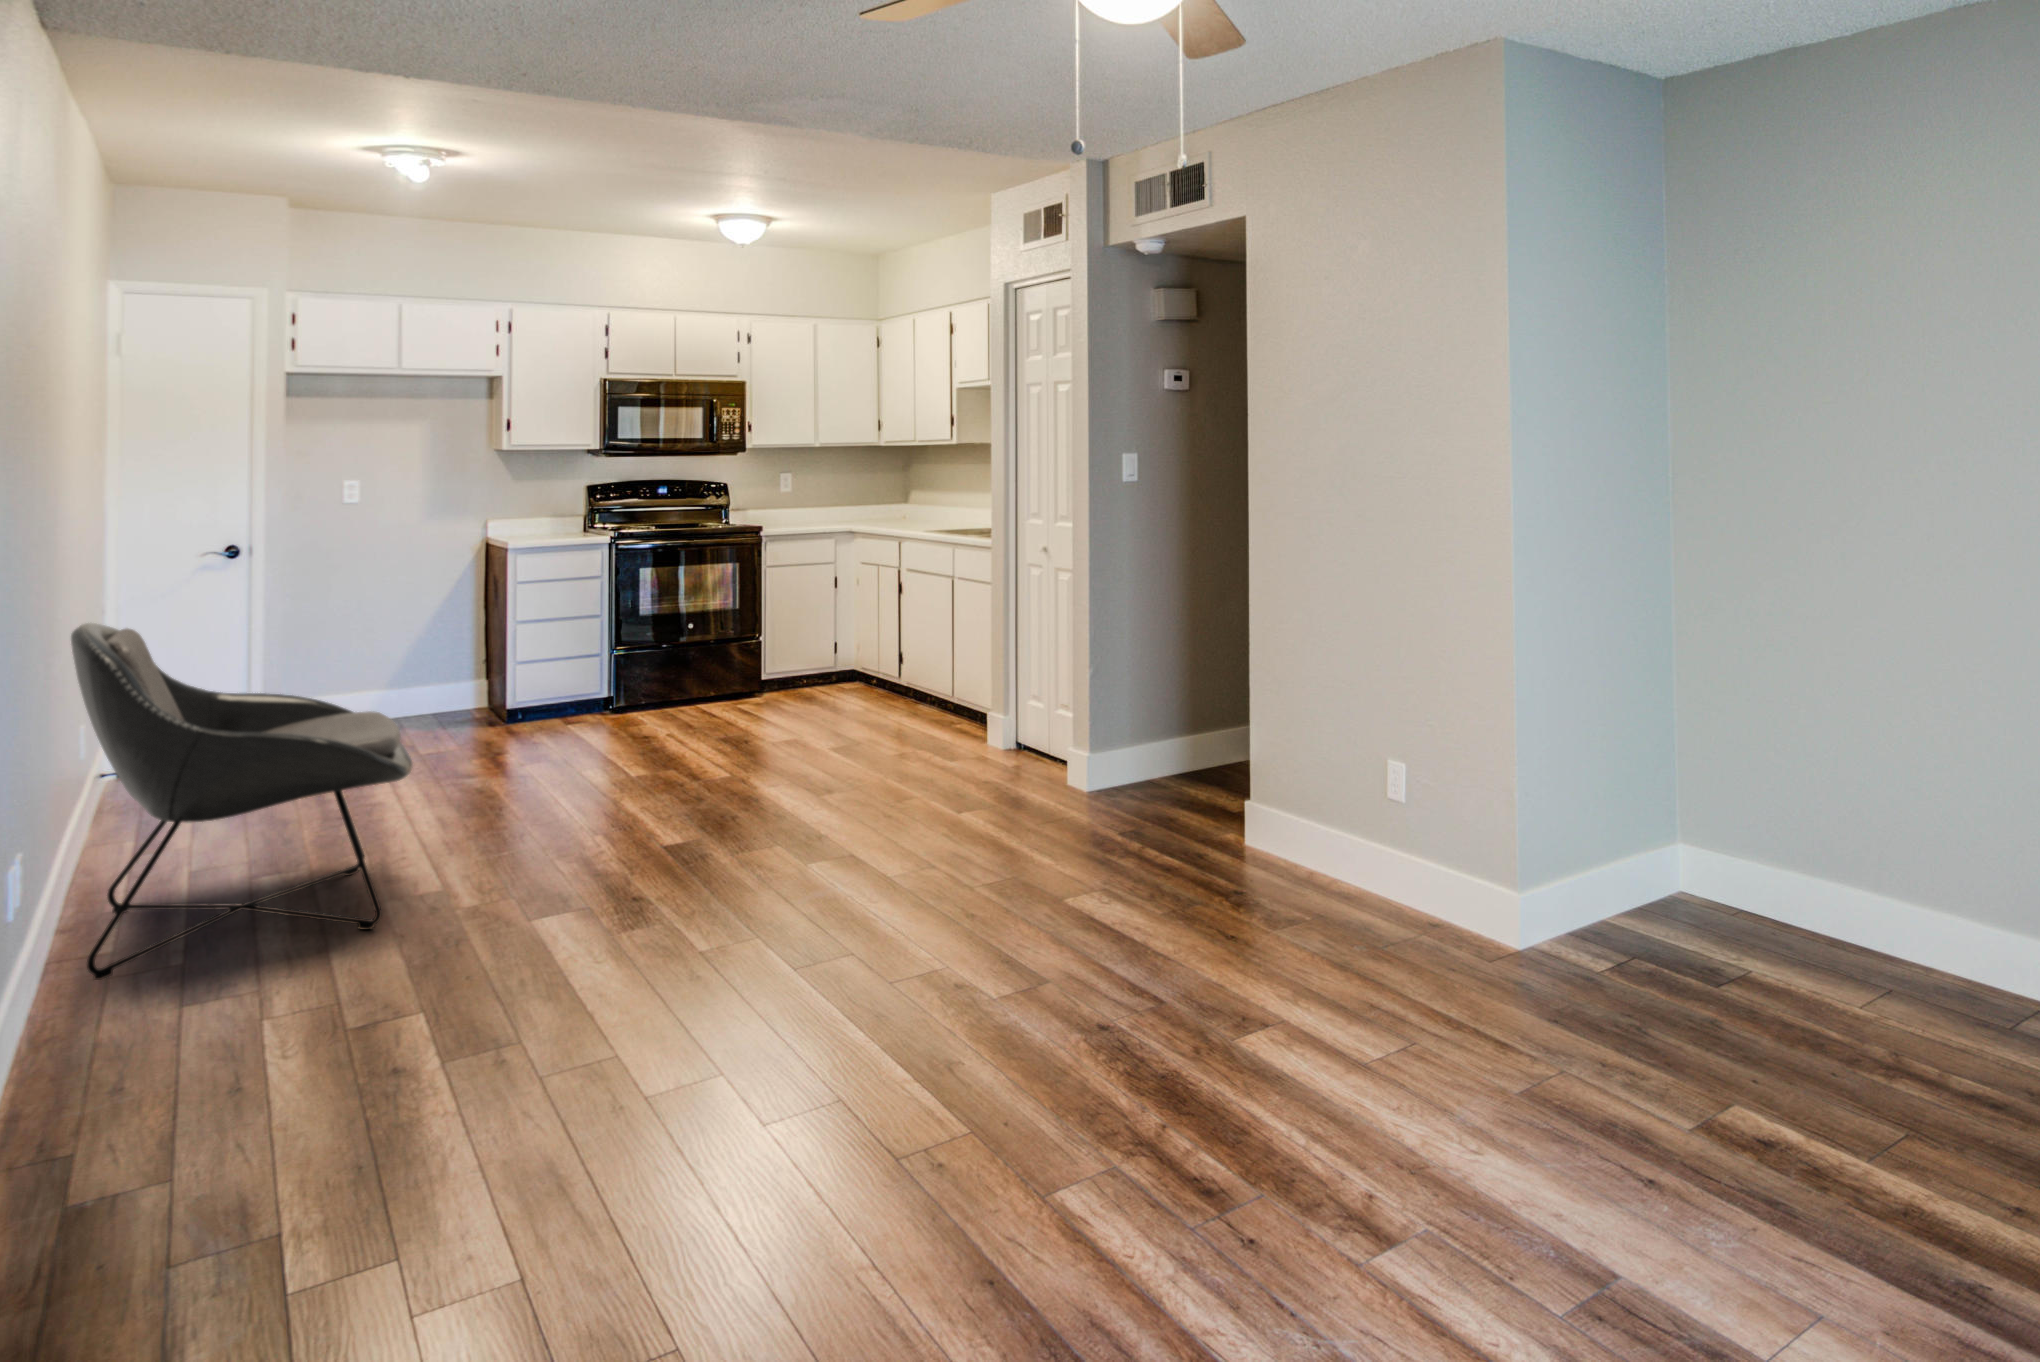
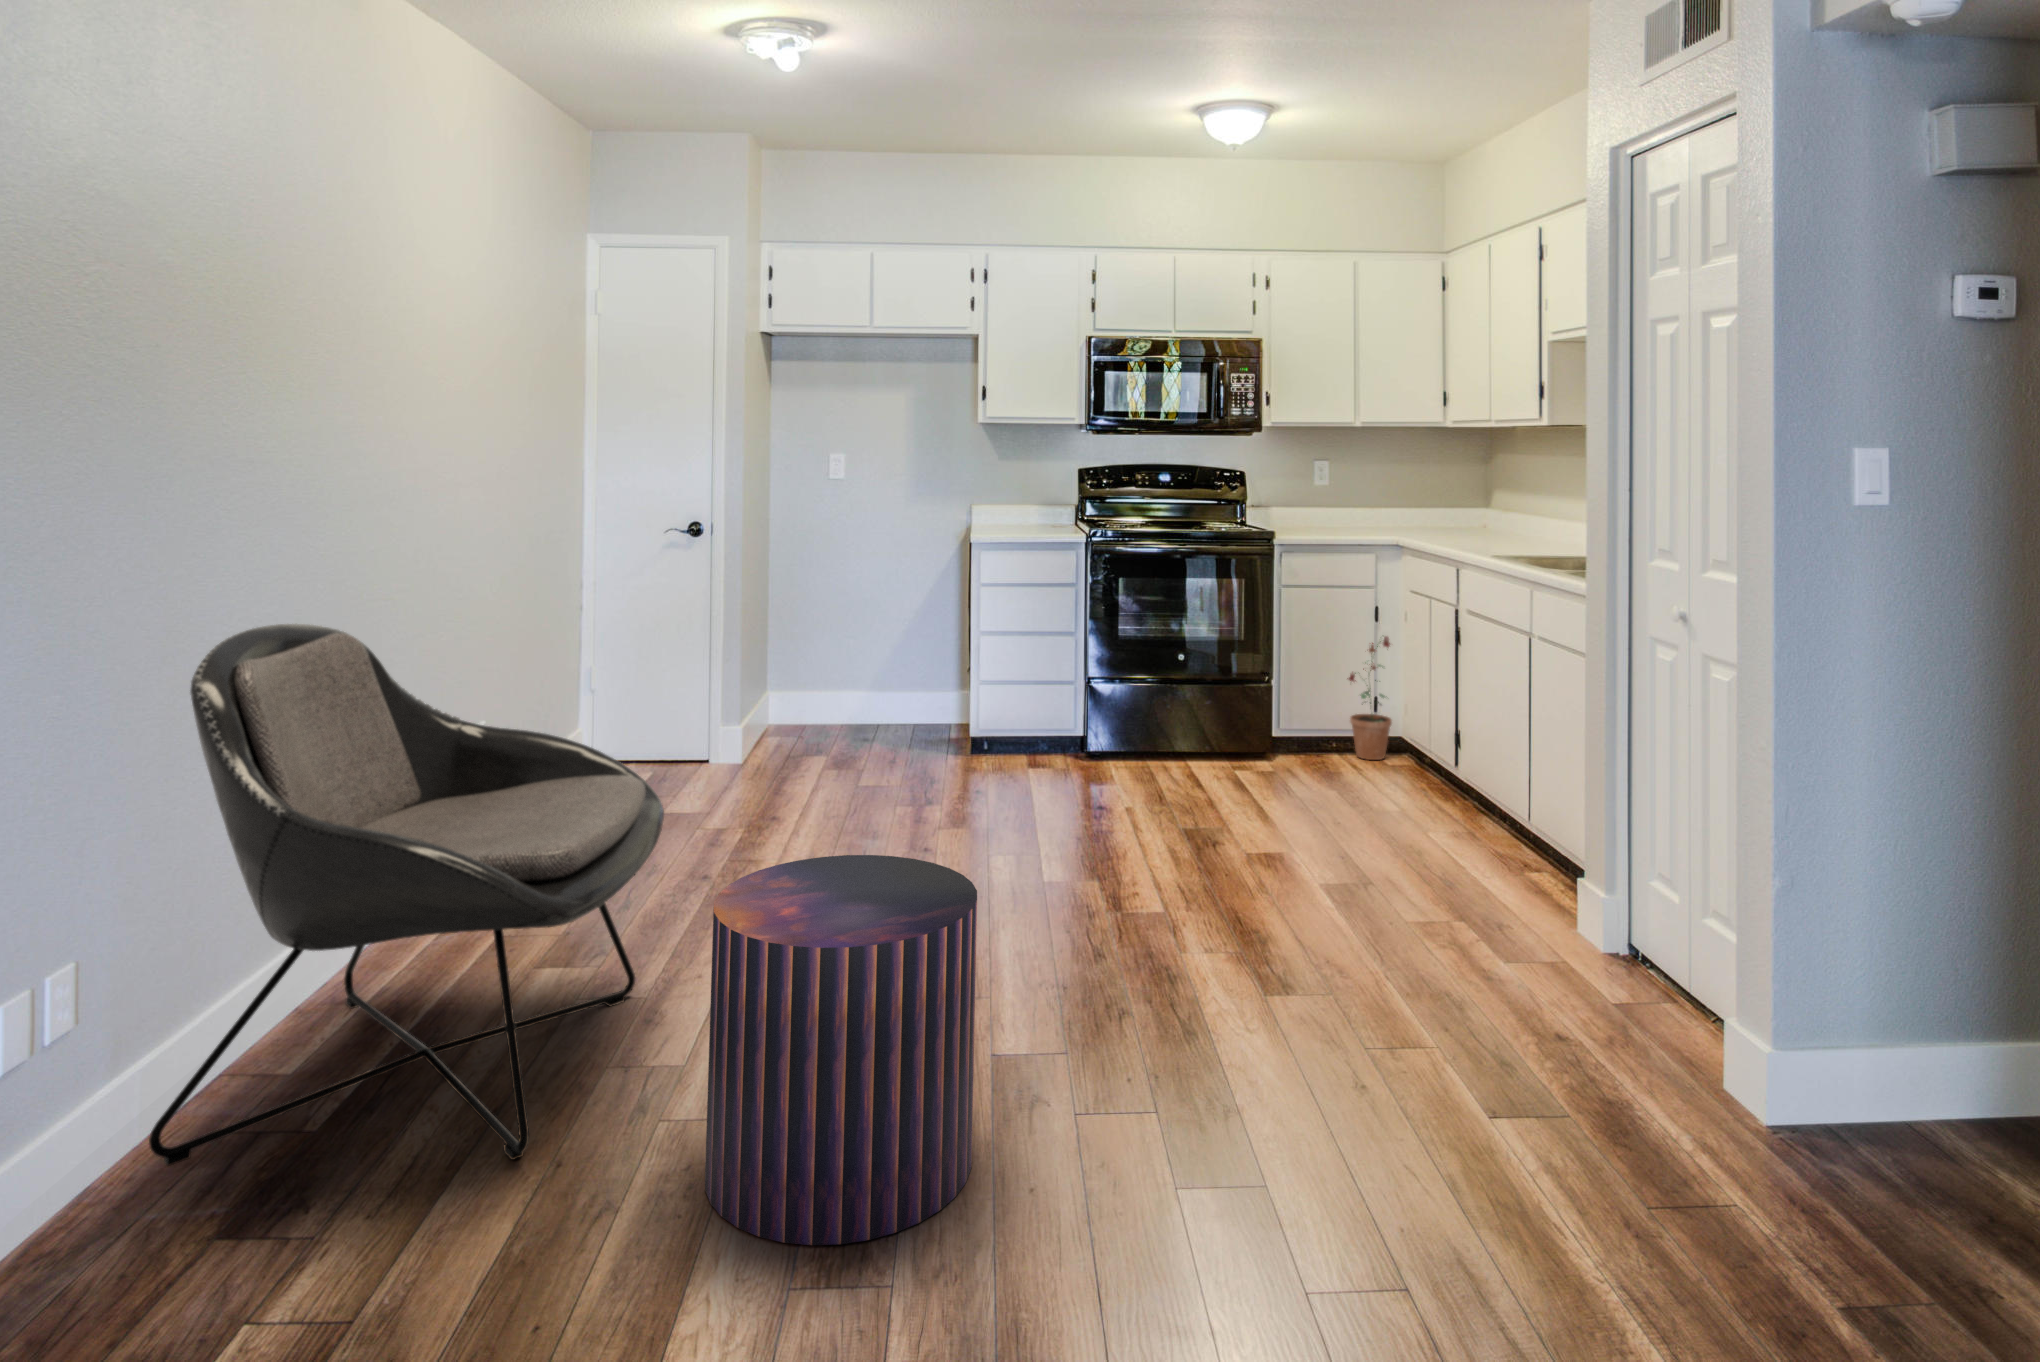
potted plant: none [816,598,851,689] -> present [1347,637,1392,760]
pouf: none [508,721,678,917] -> present [705,855,977,1245]

